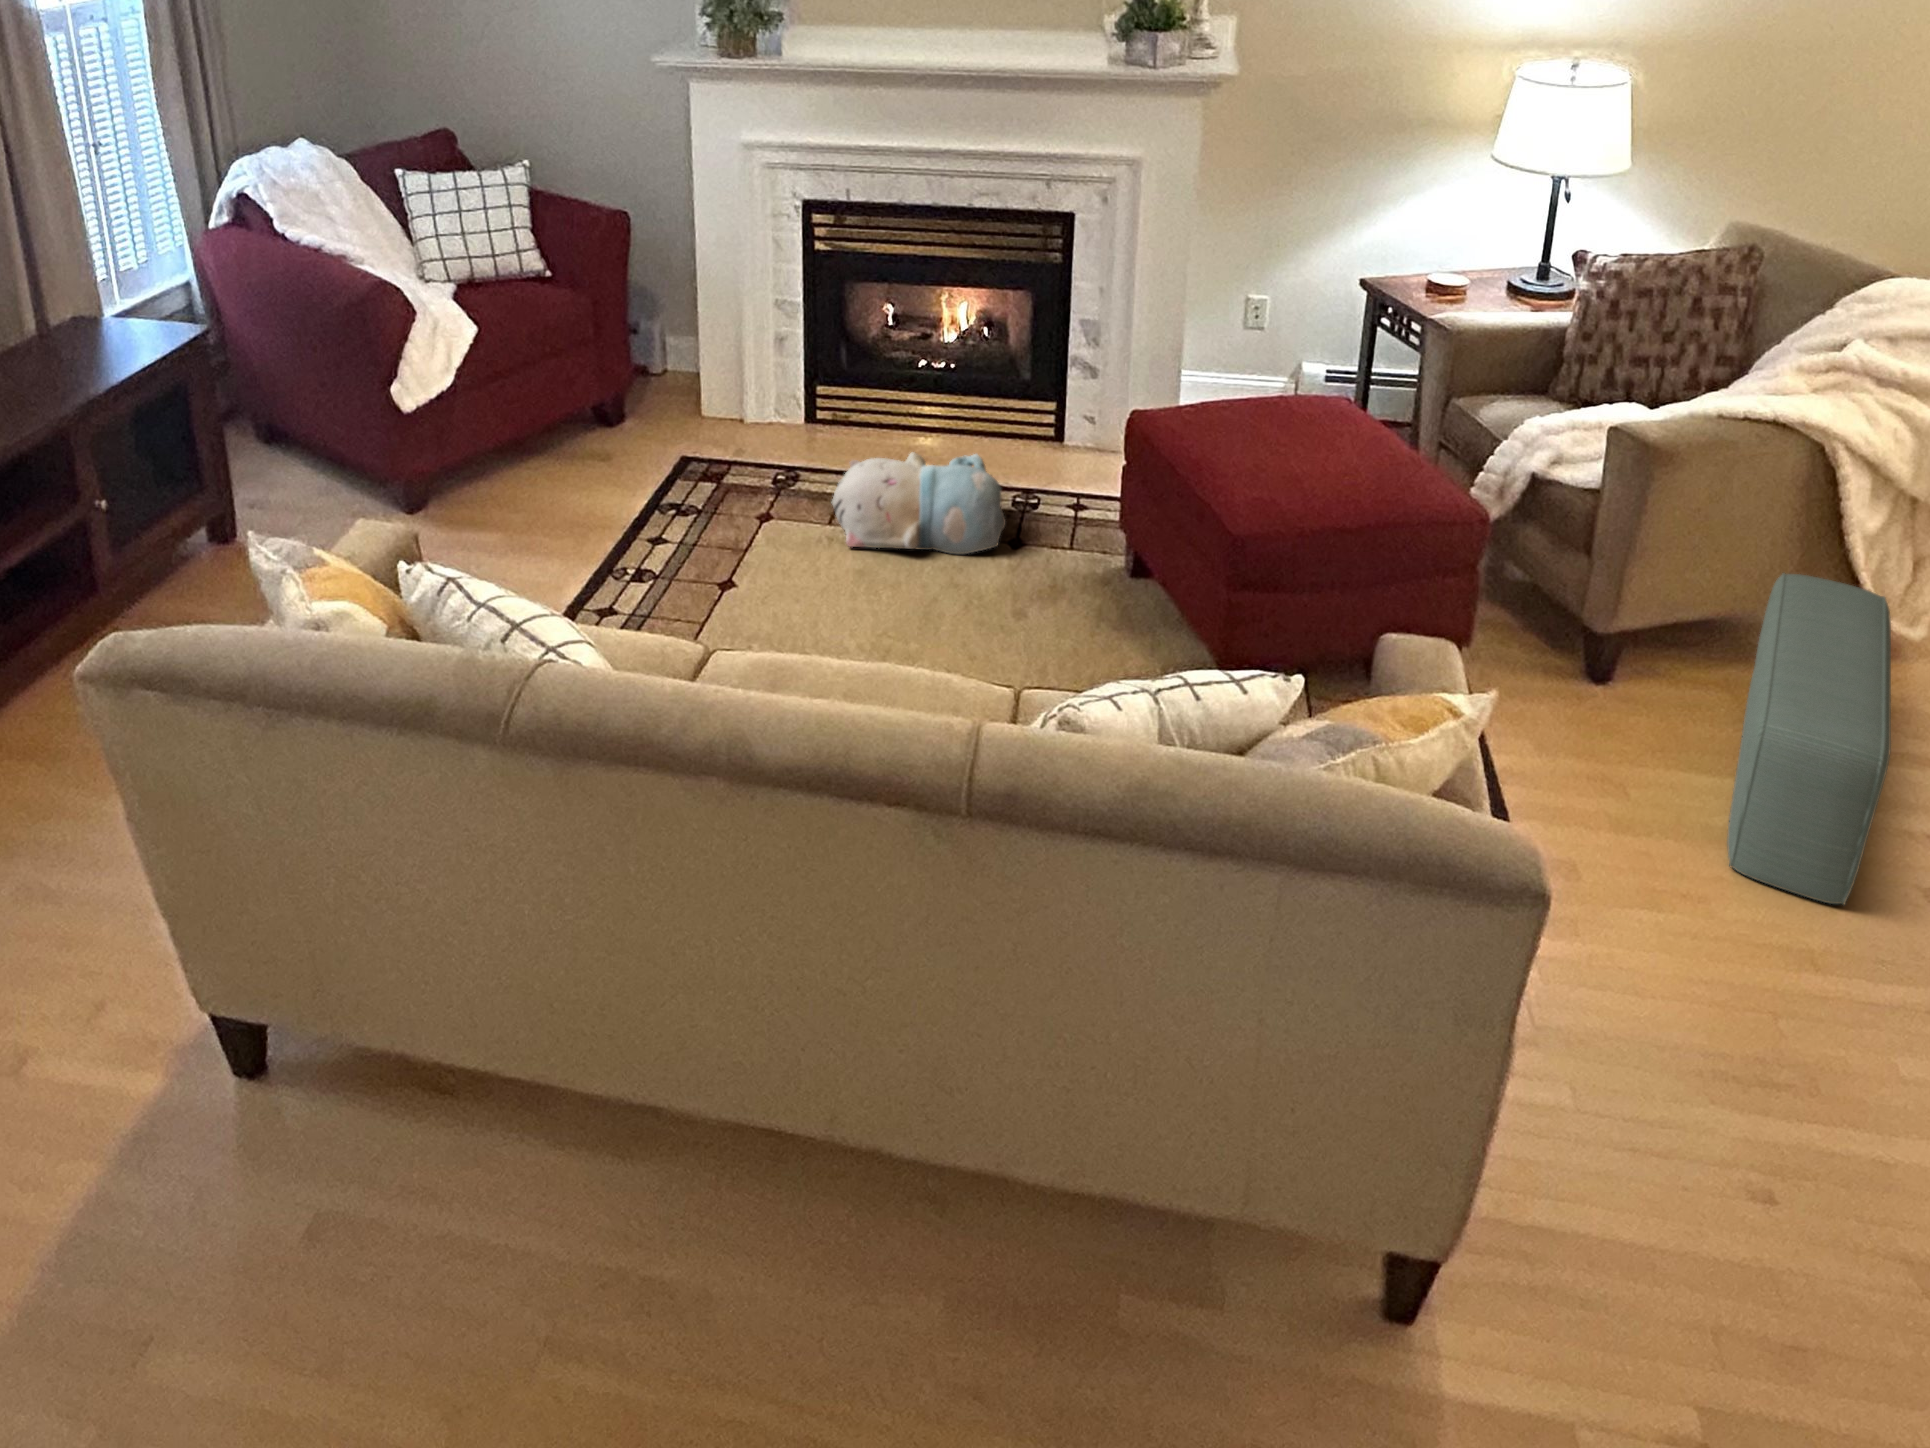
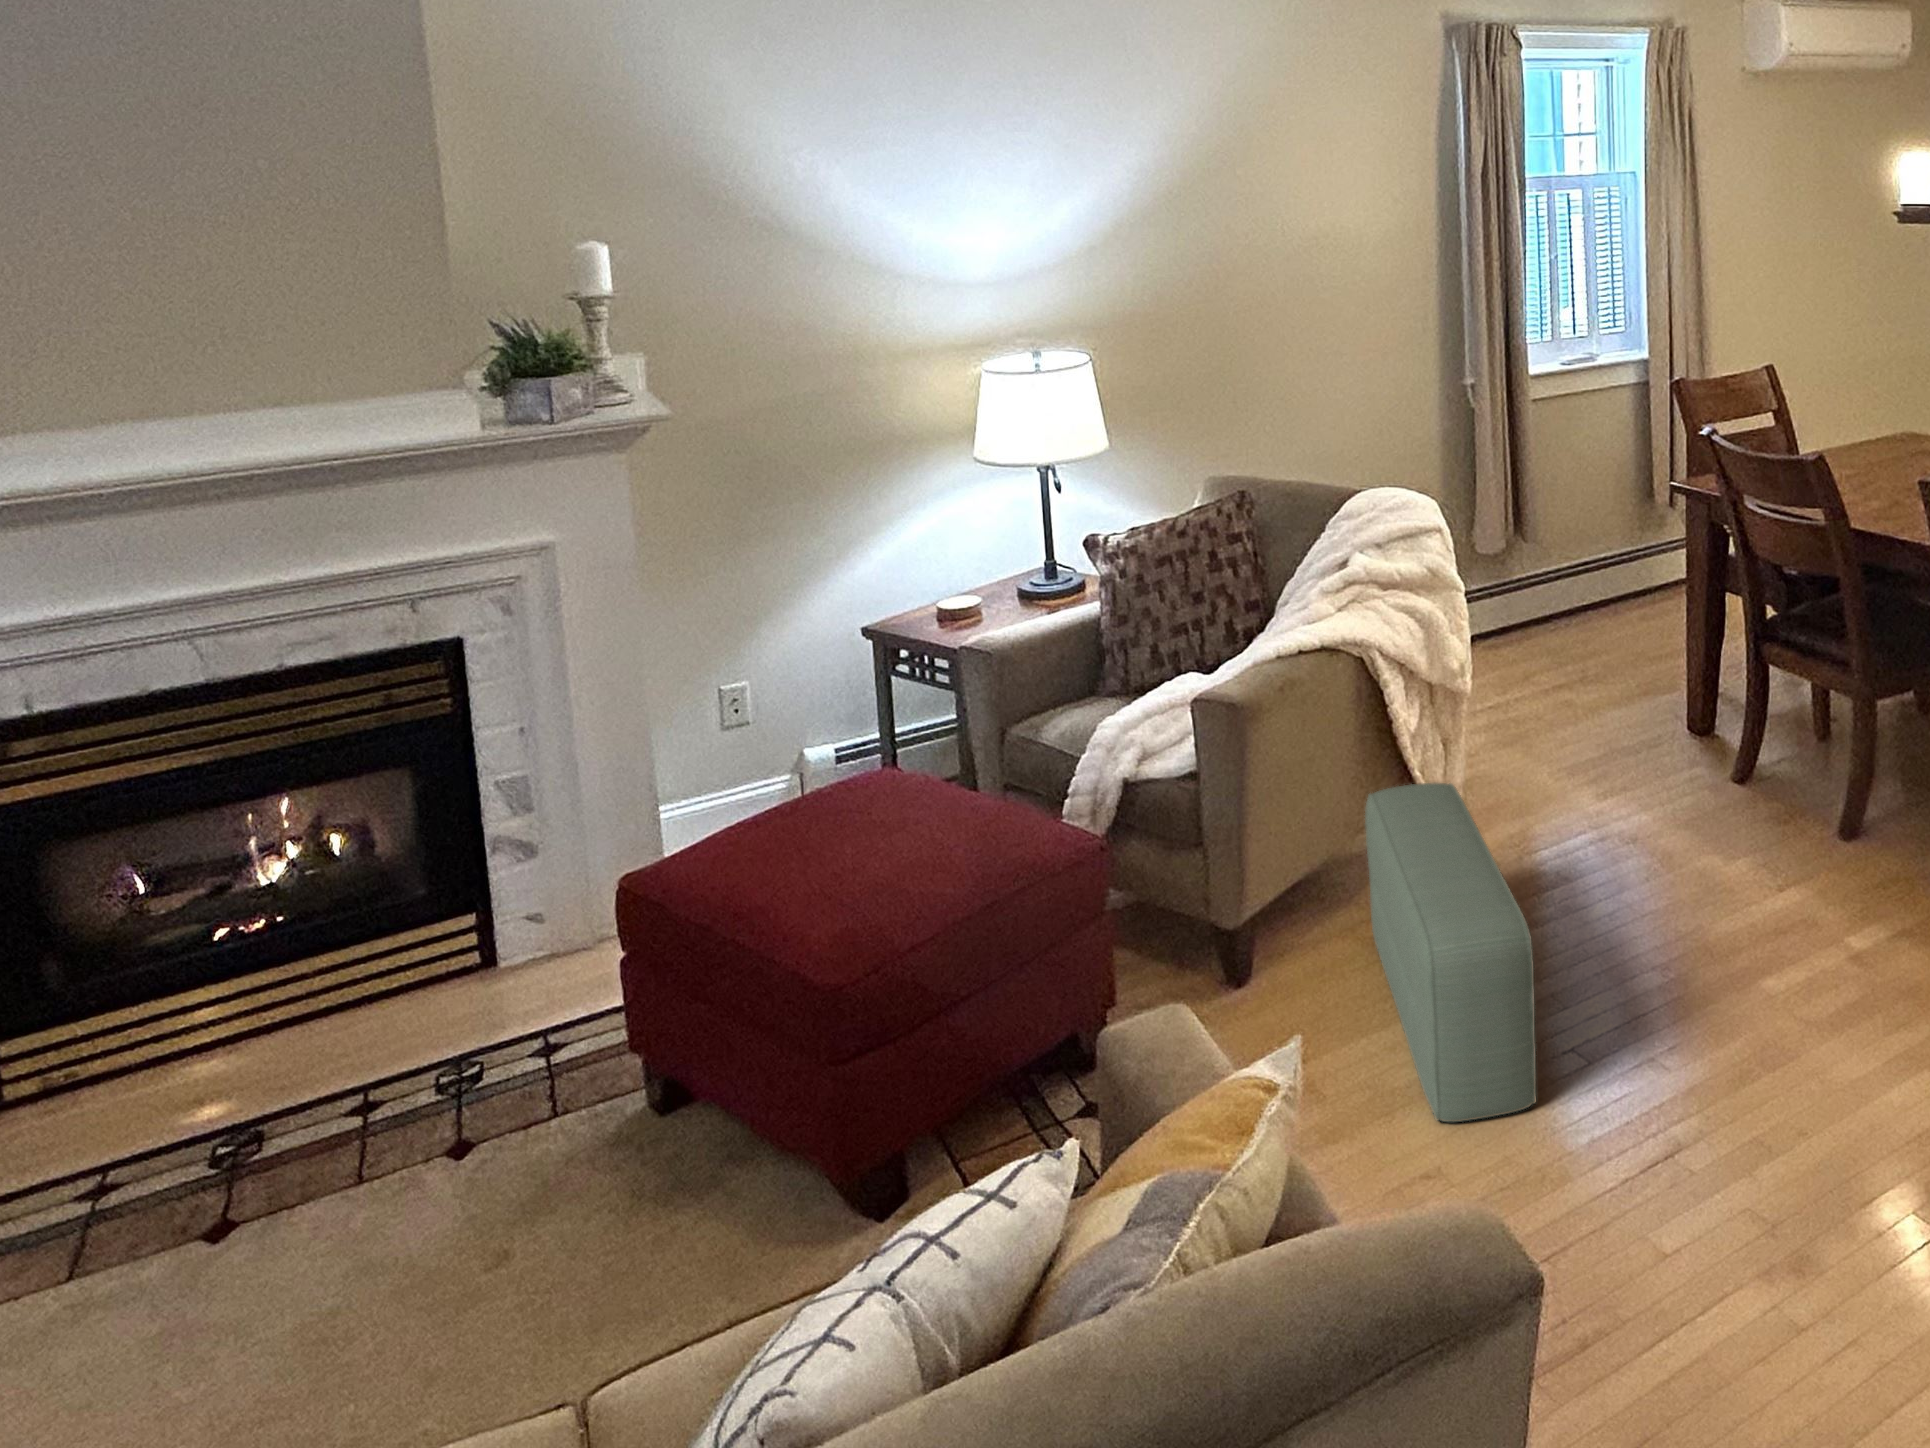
plush toy: present [832,452,1006,554] -> none [70,1038,434,1303]

